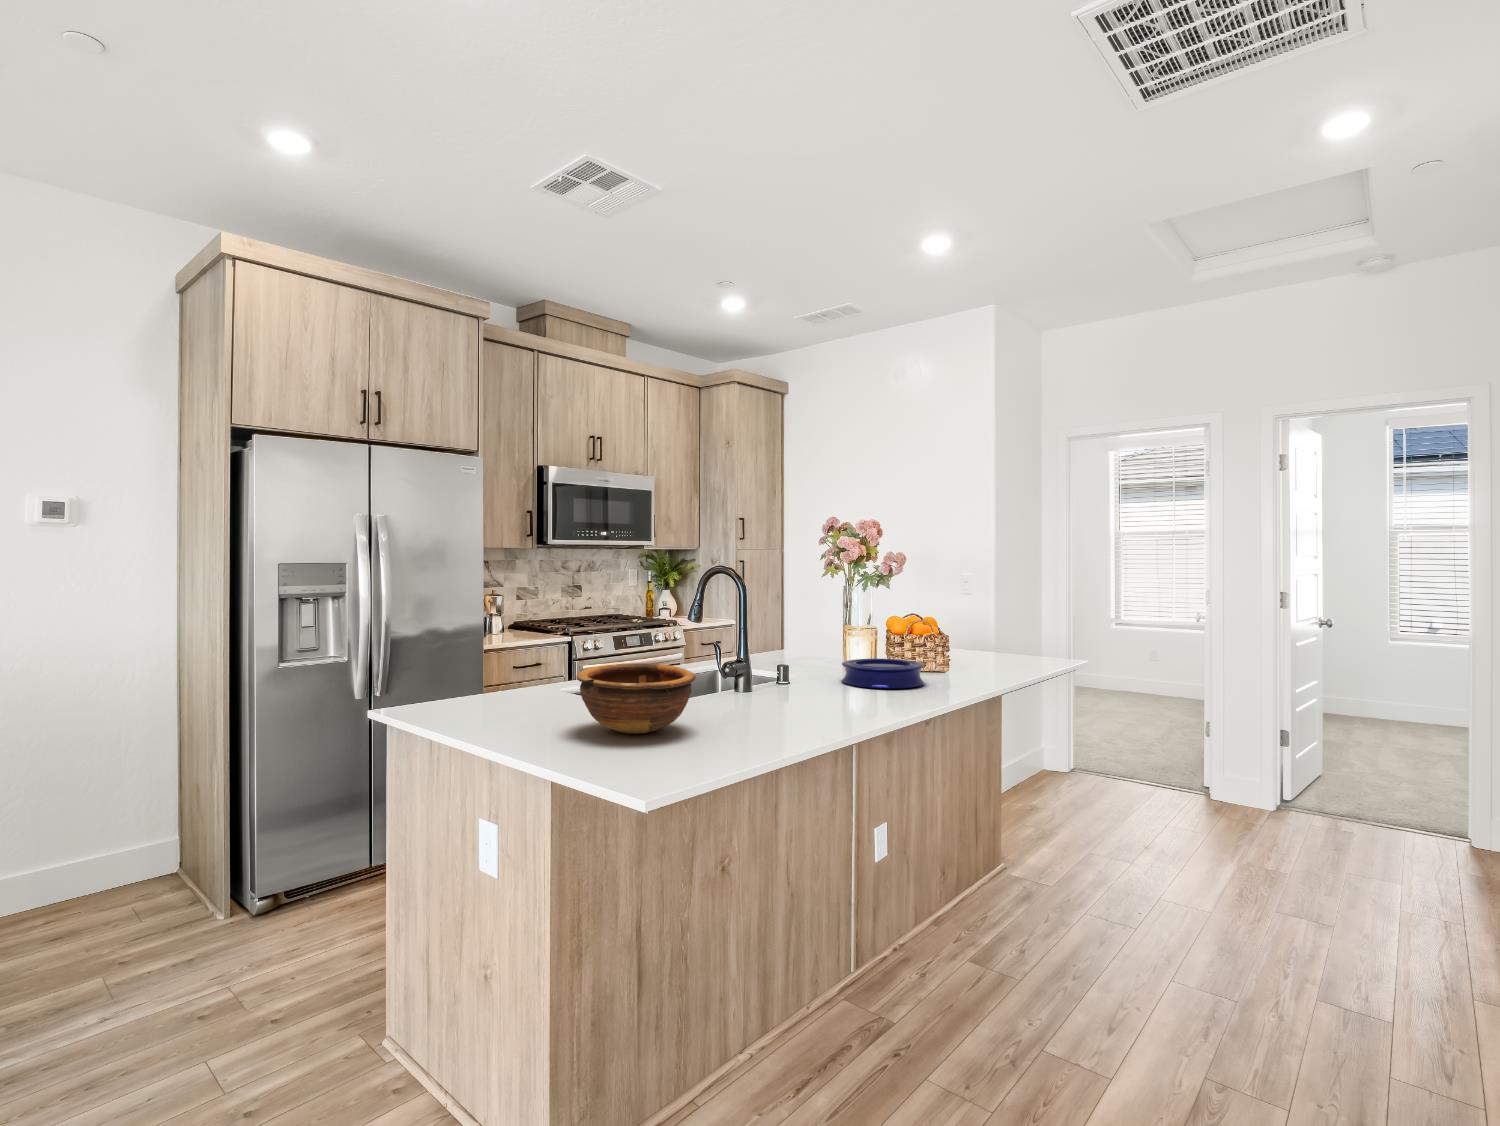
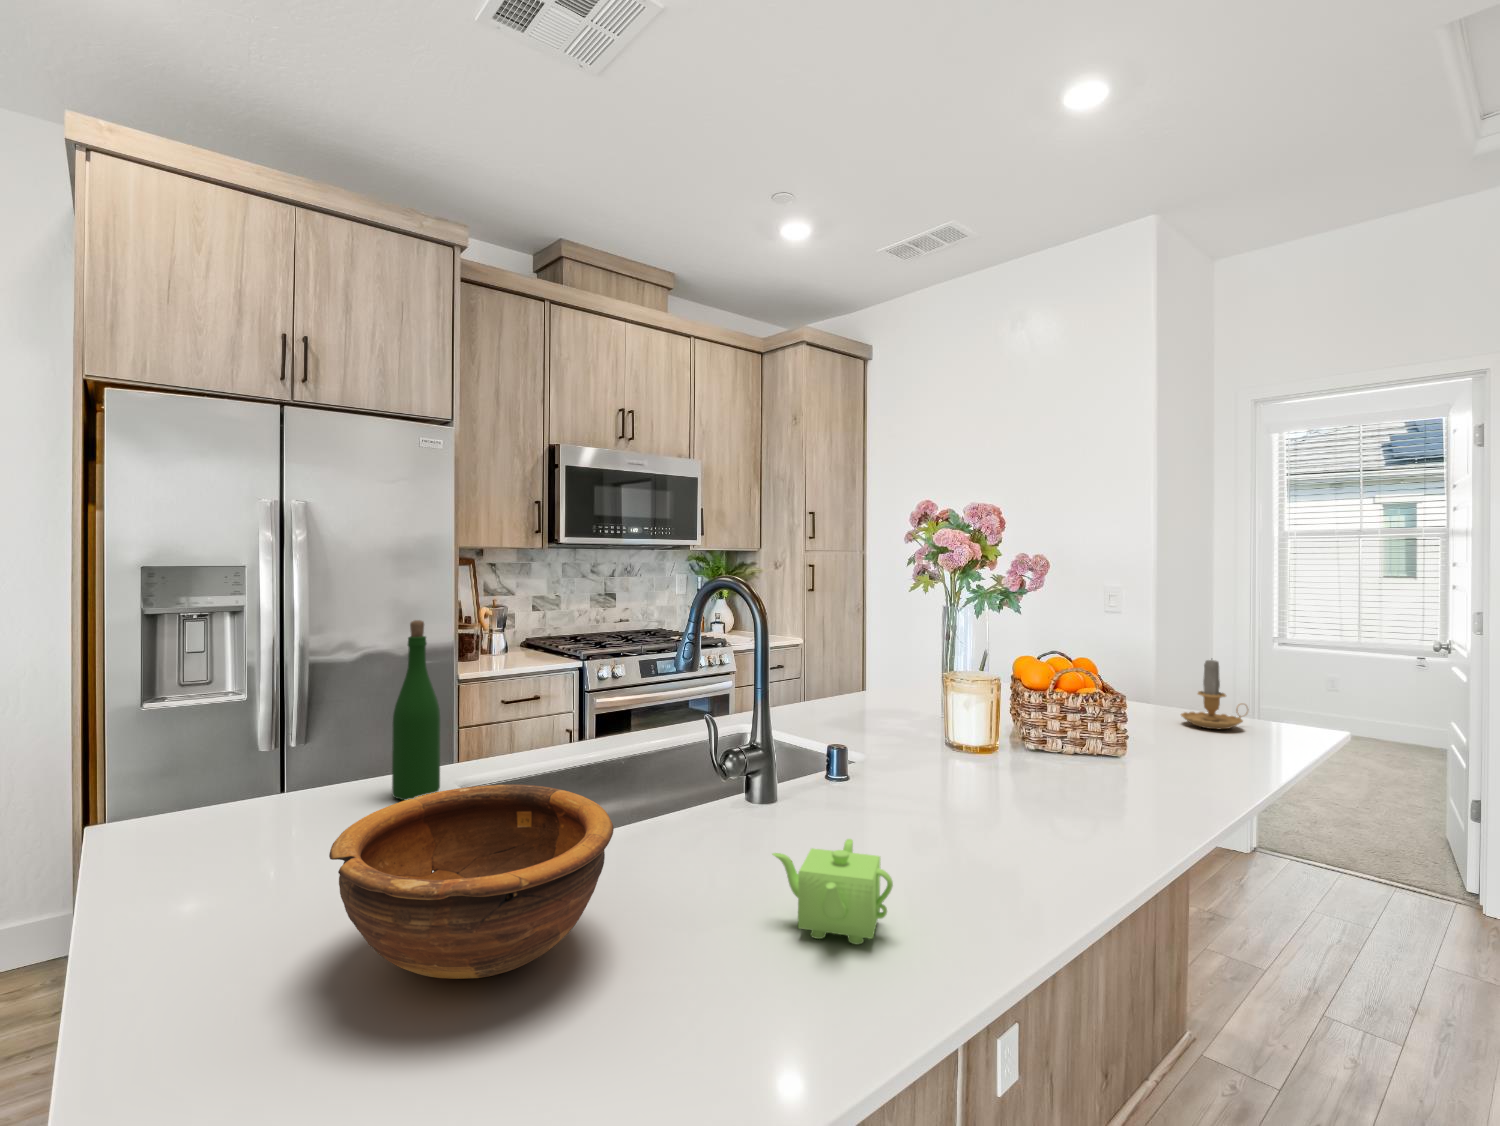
wine bottle: none [529,591,554,695] -> present [392,620,440,800]
candle: none [994,617,1035,663] -> present [1181,660,1248,729]
plate: present [842,659,924,689] -> none [942,731,1091,799]
teapot: none [761,687,817,725] -> present [772,839,893,944]

